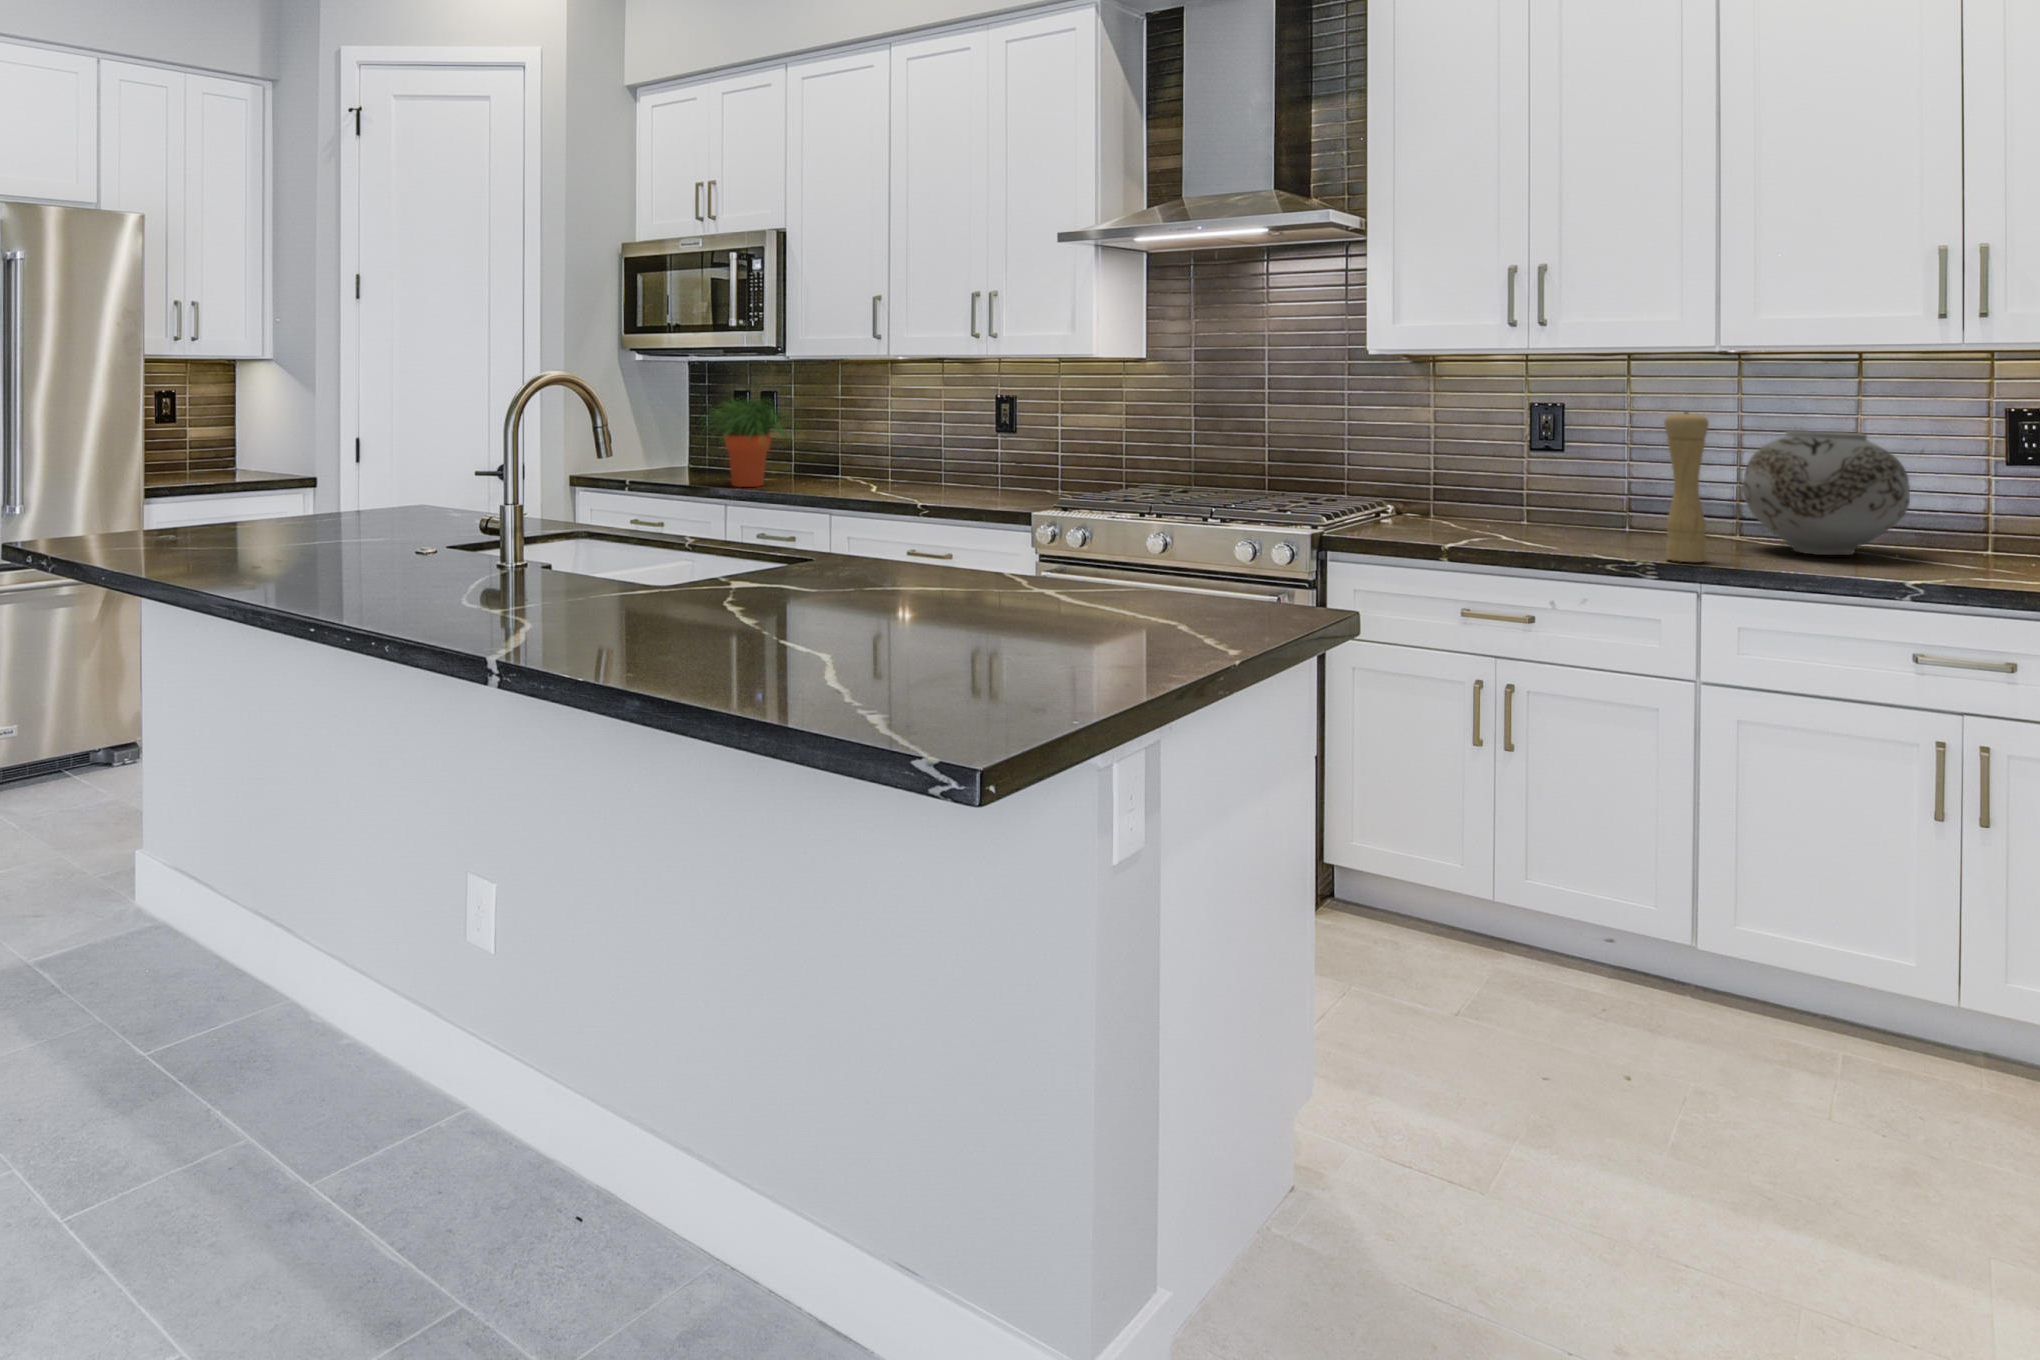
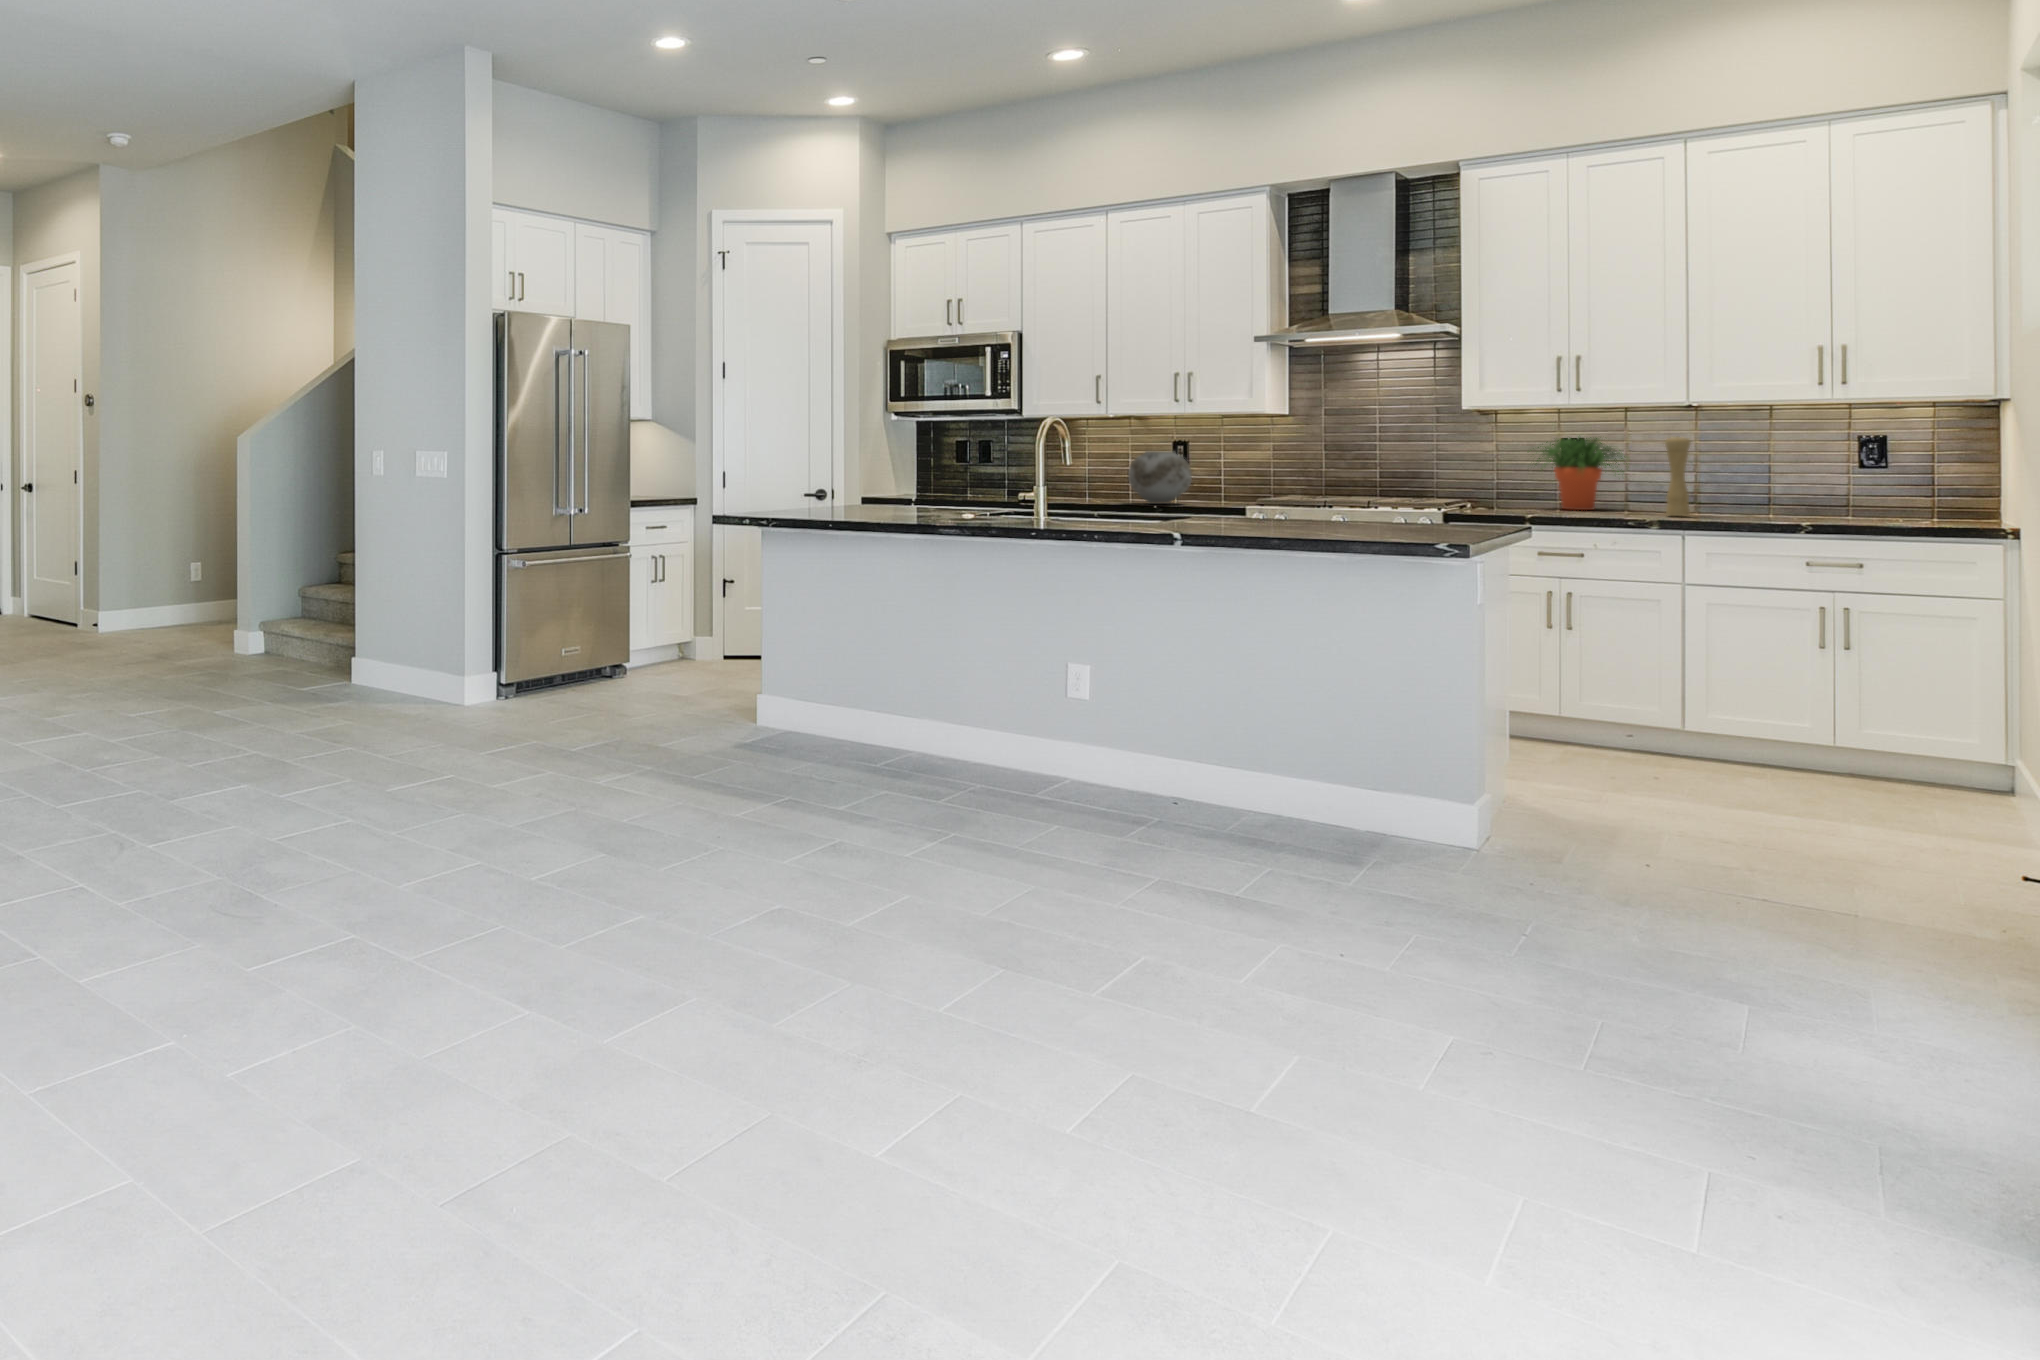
potted plant: present [701,398,793,487] -> present [1533,437,1625,510]
vase: present [1742,430,1910,555] -> present [1128,451,1192,504]

